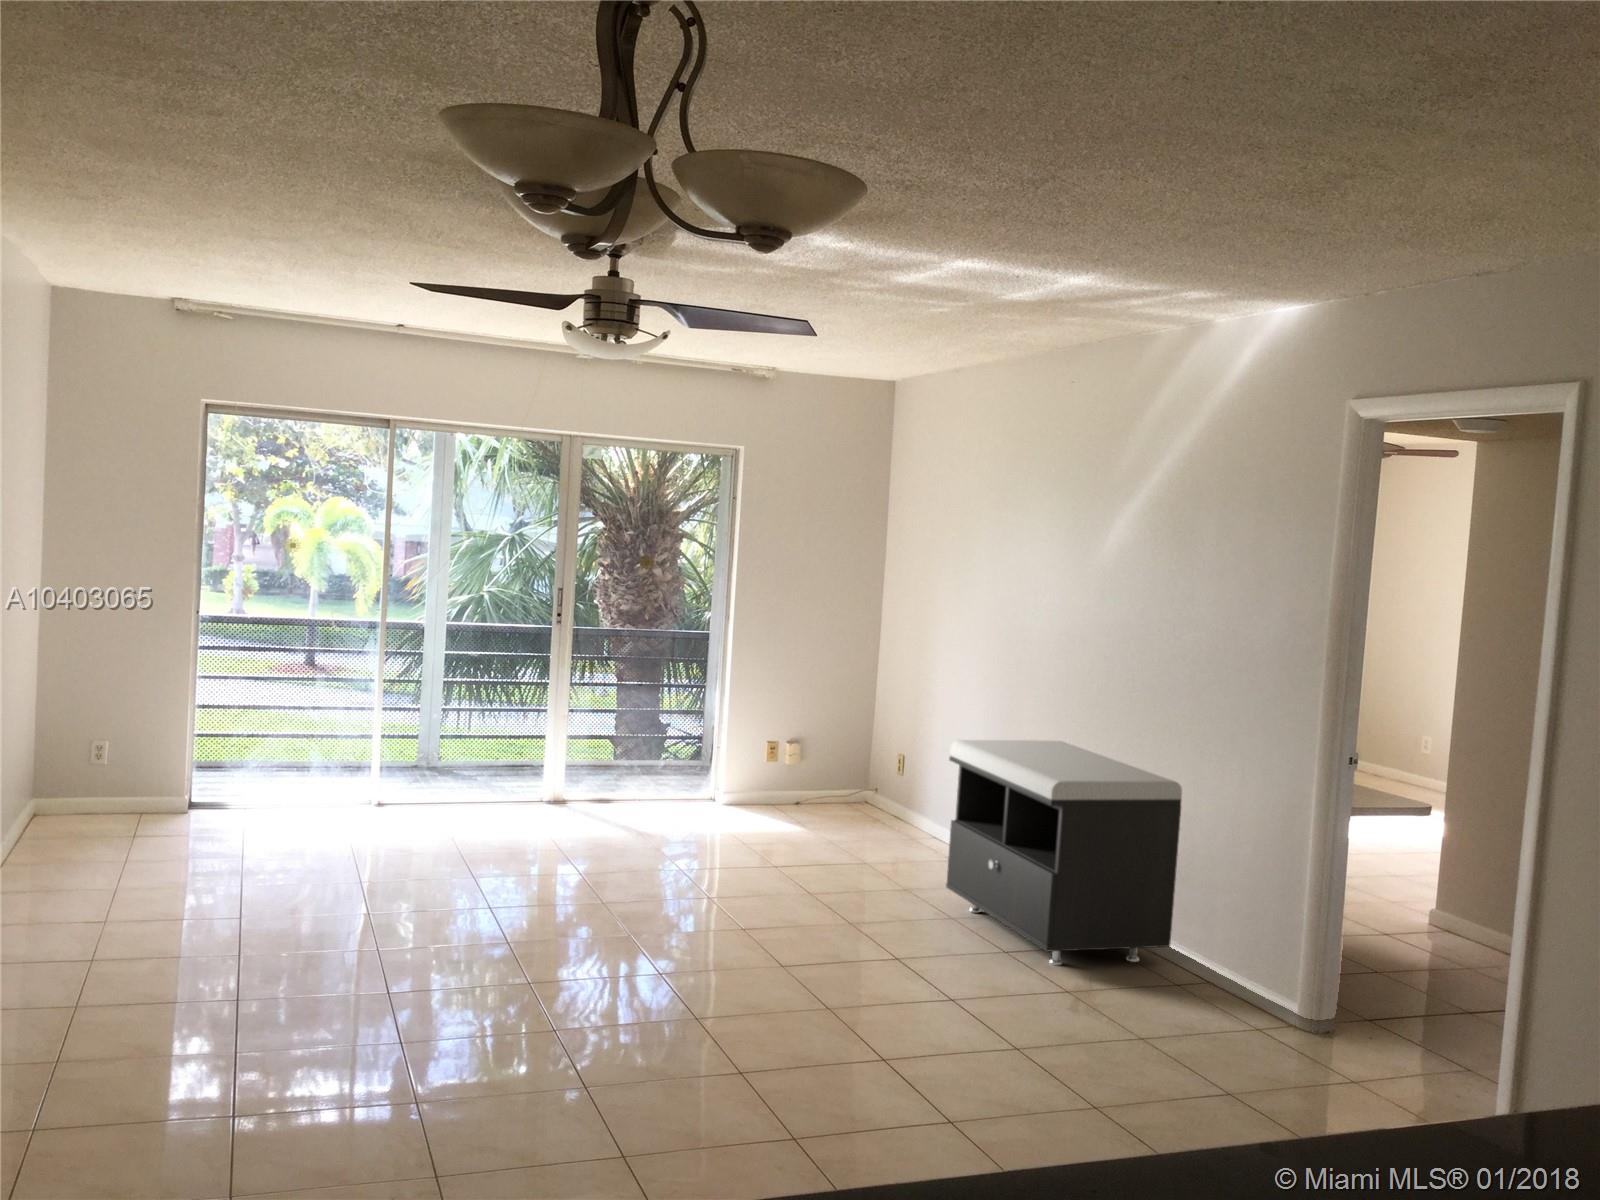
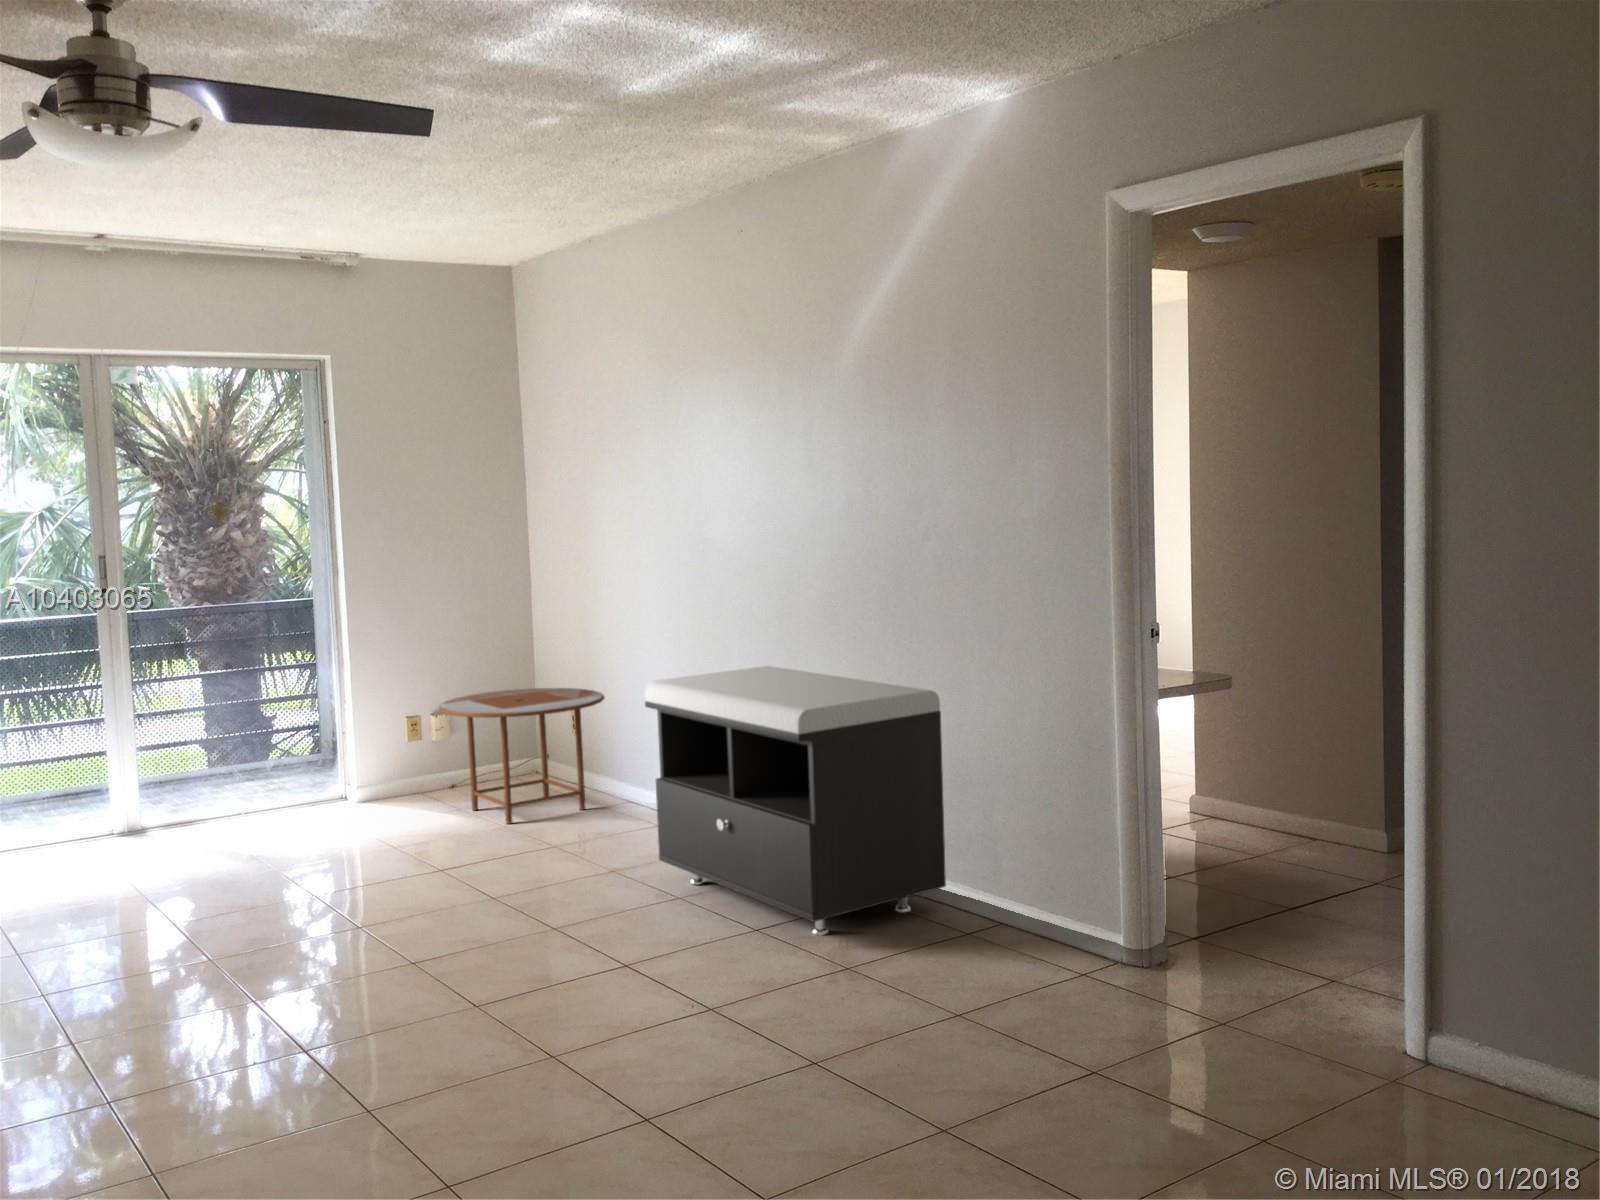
side table: none [796,728,935,842] -> present [439,688,605,824]

